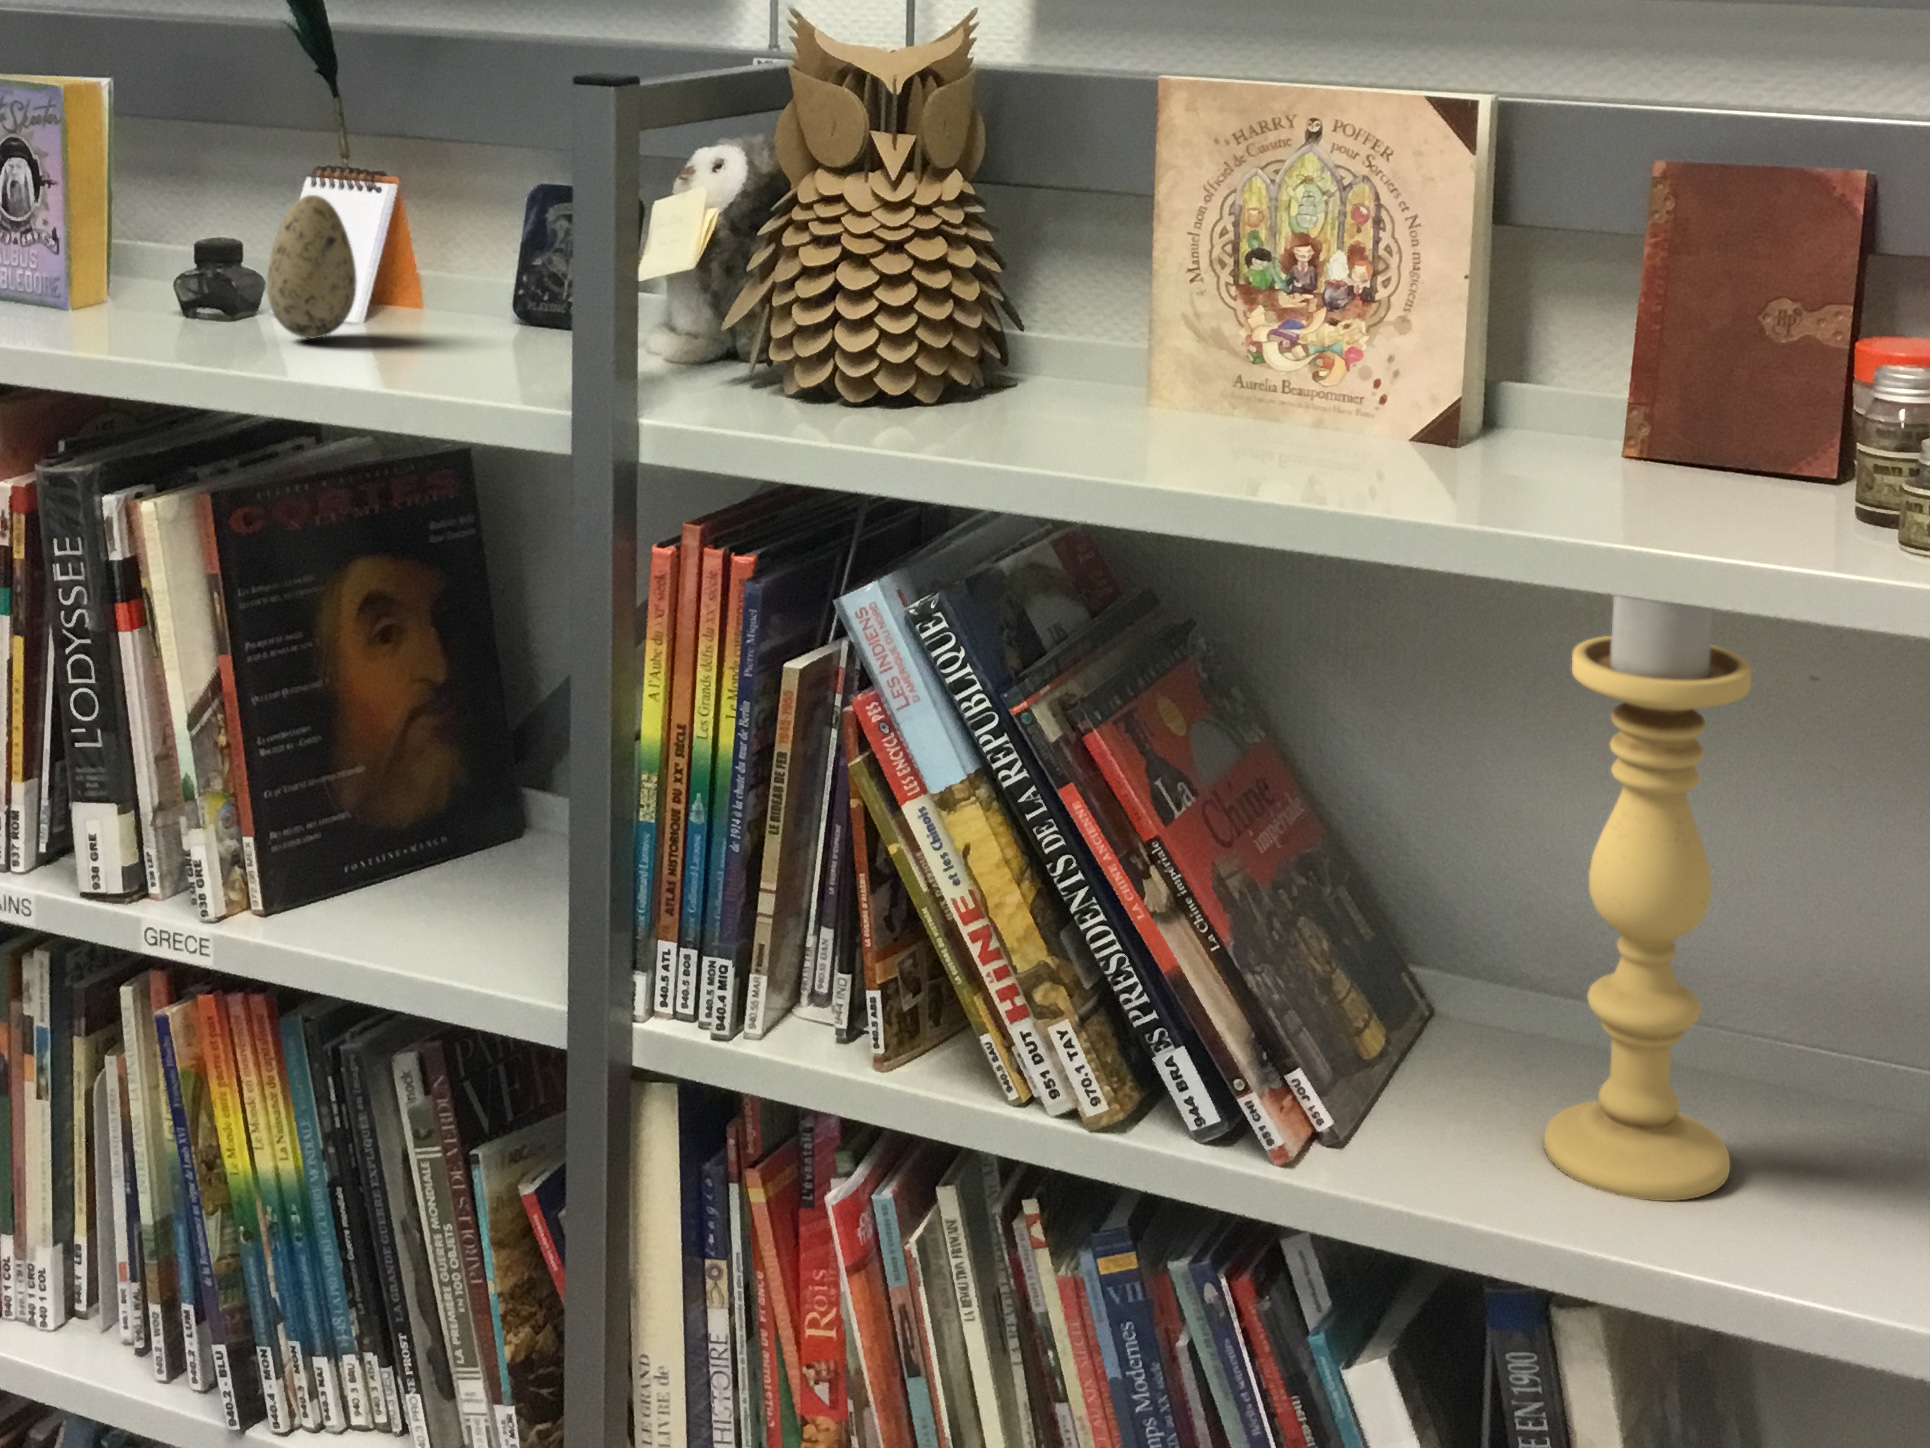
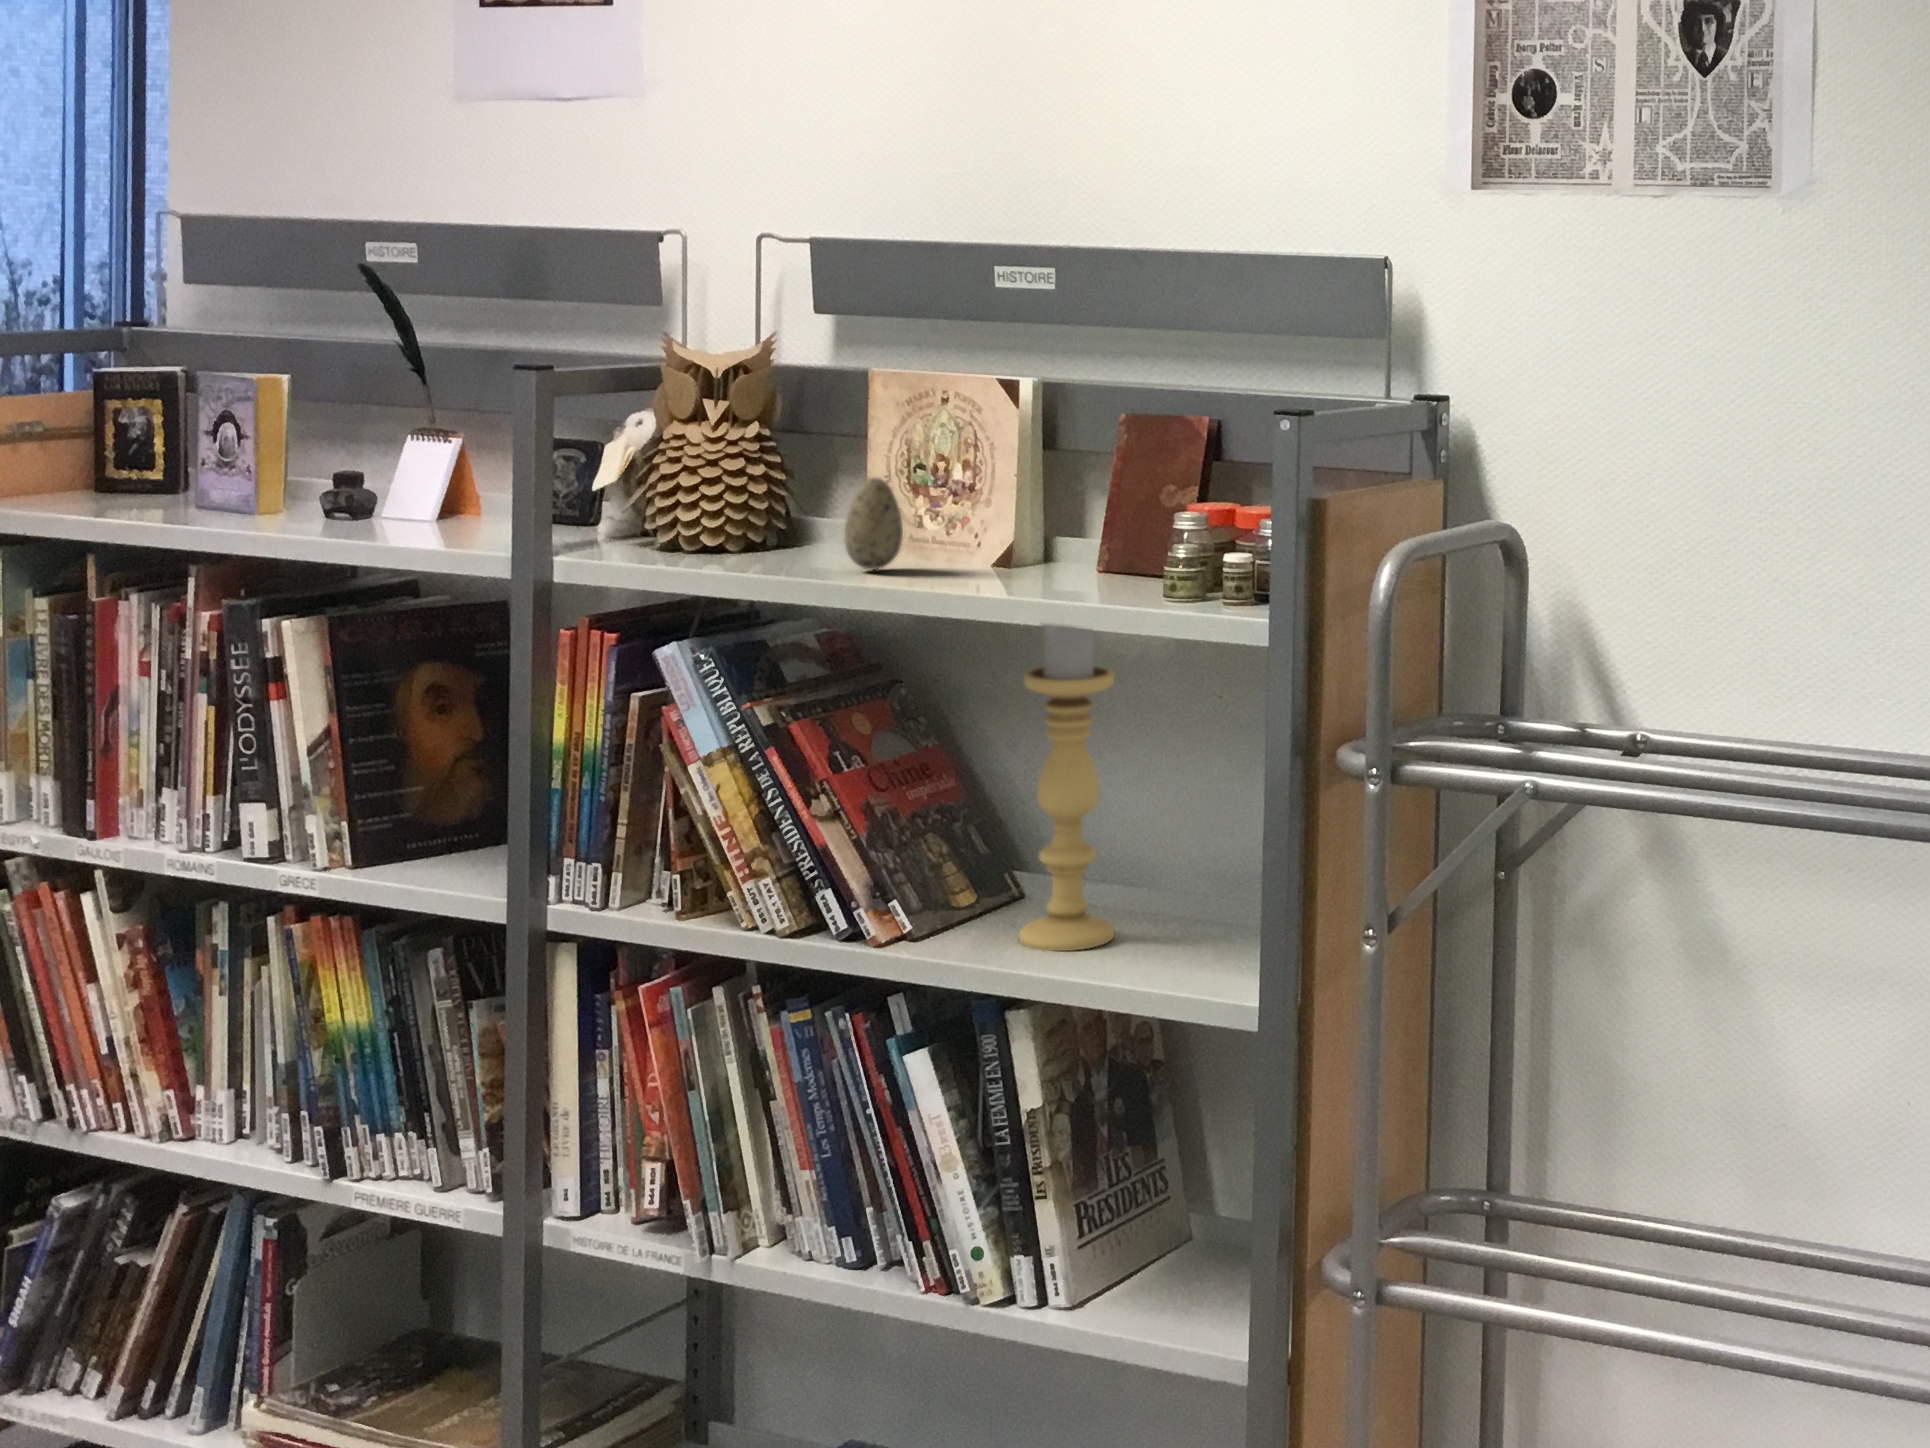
decorative egg: present [267,195,357,339] -> present [844,478,903,570]

